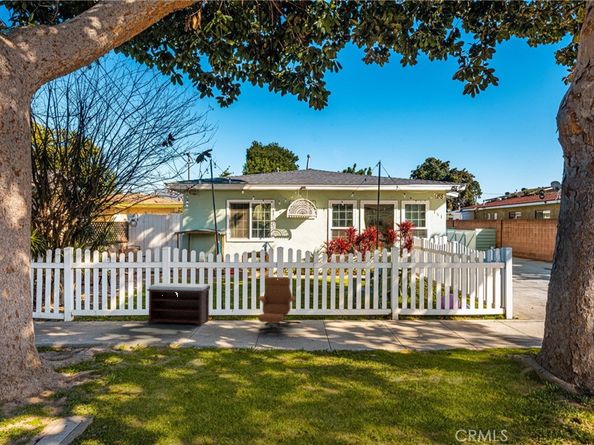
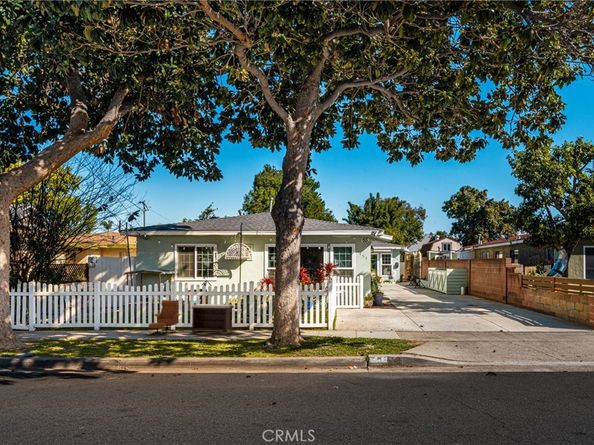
bench: present [147,283,210,326] -> present [192,304,234,333]

